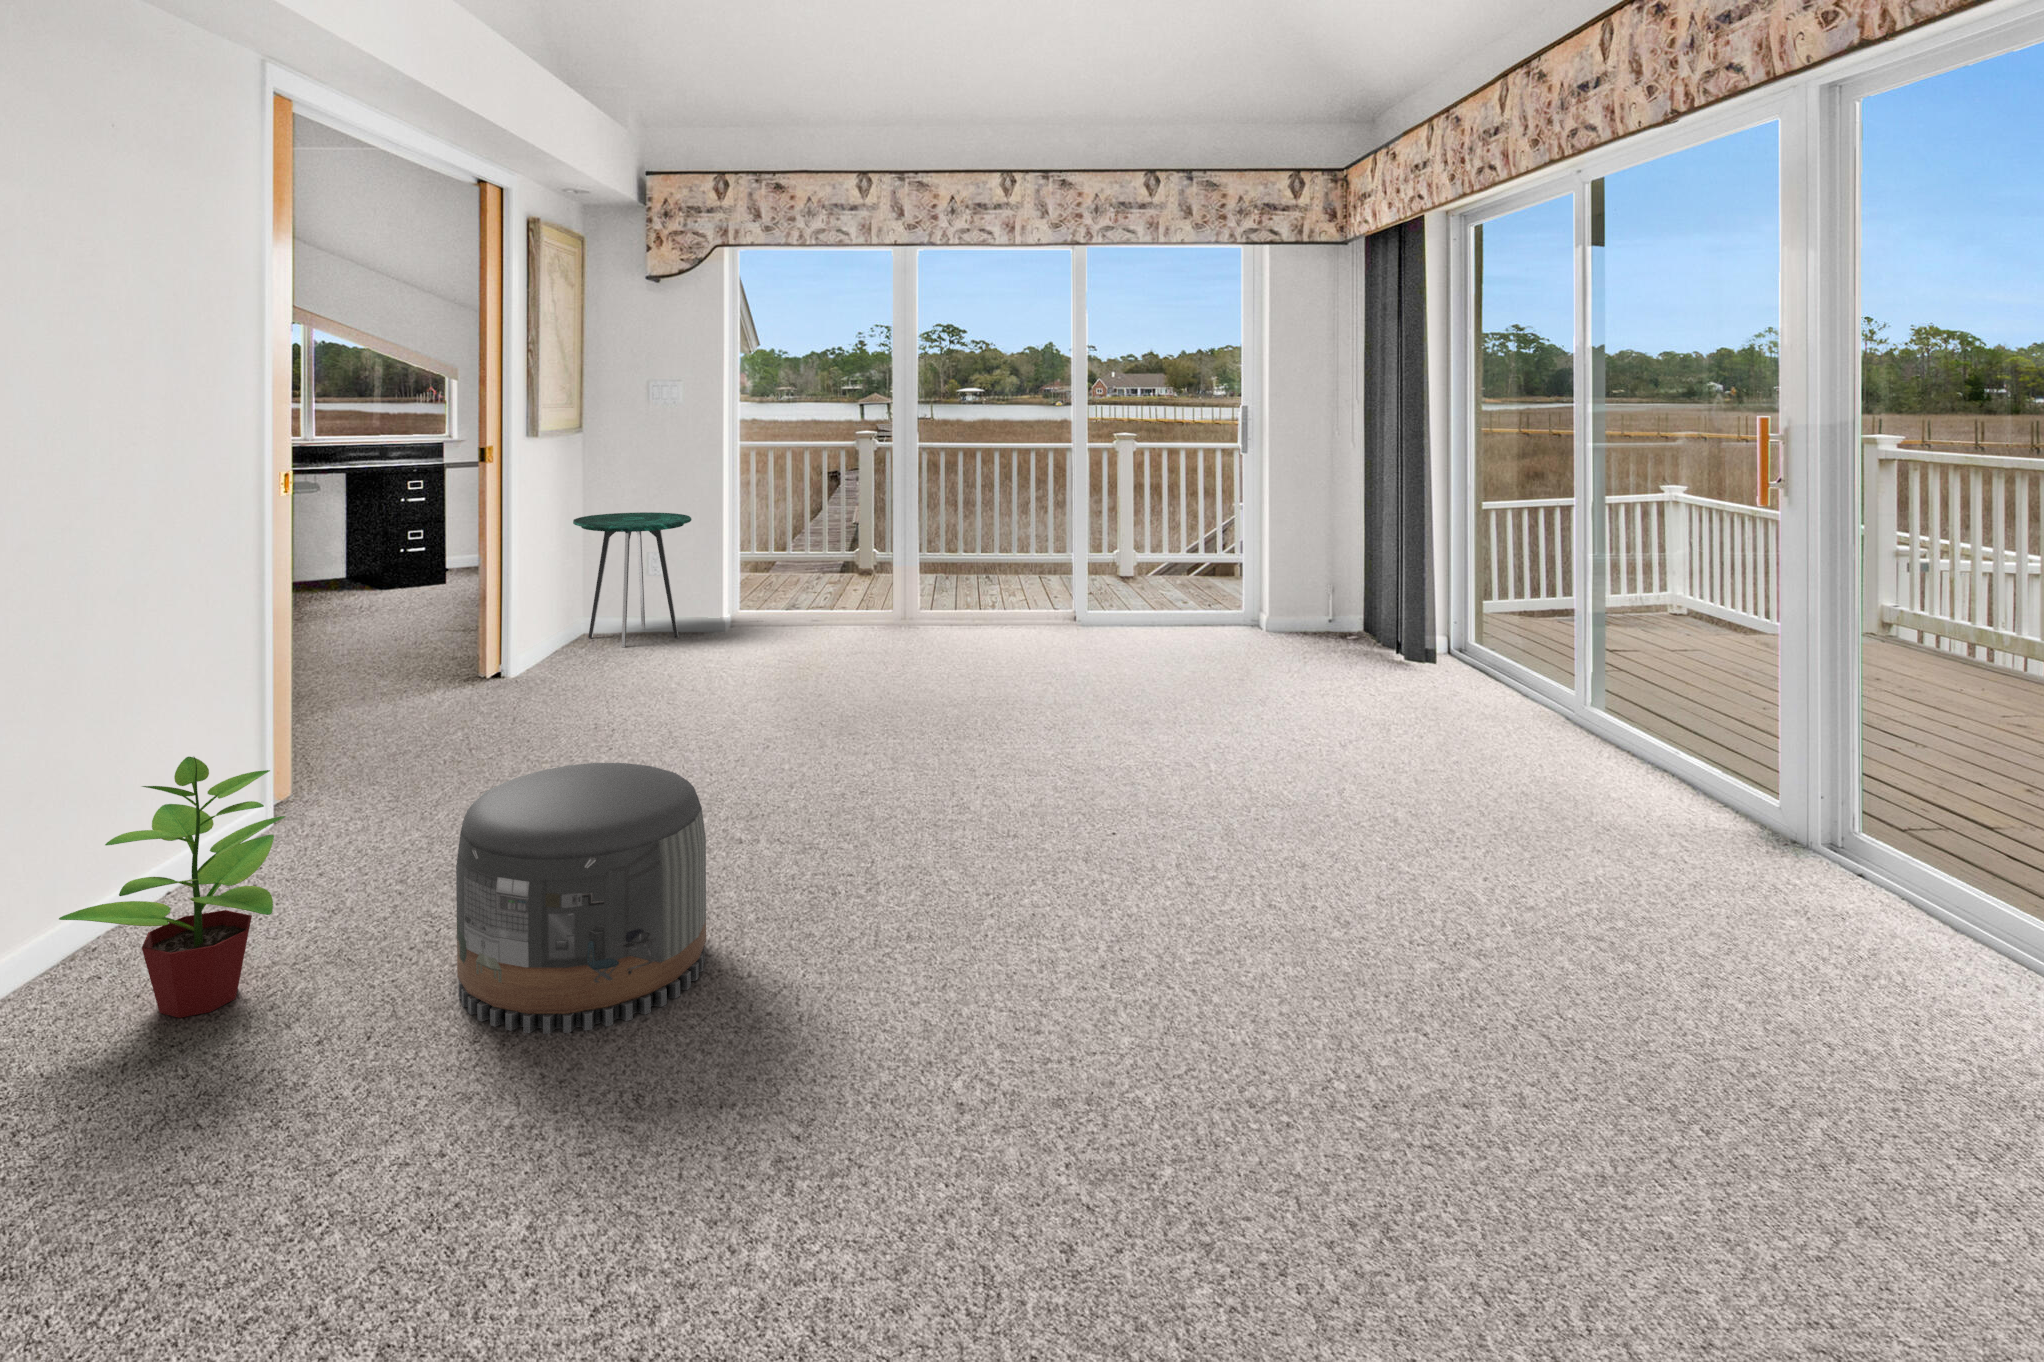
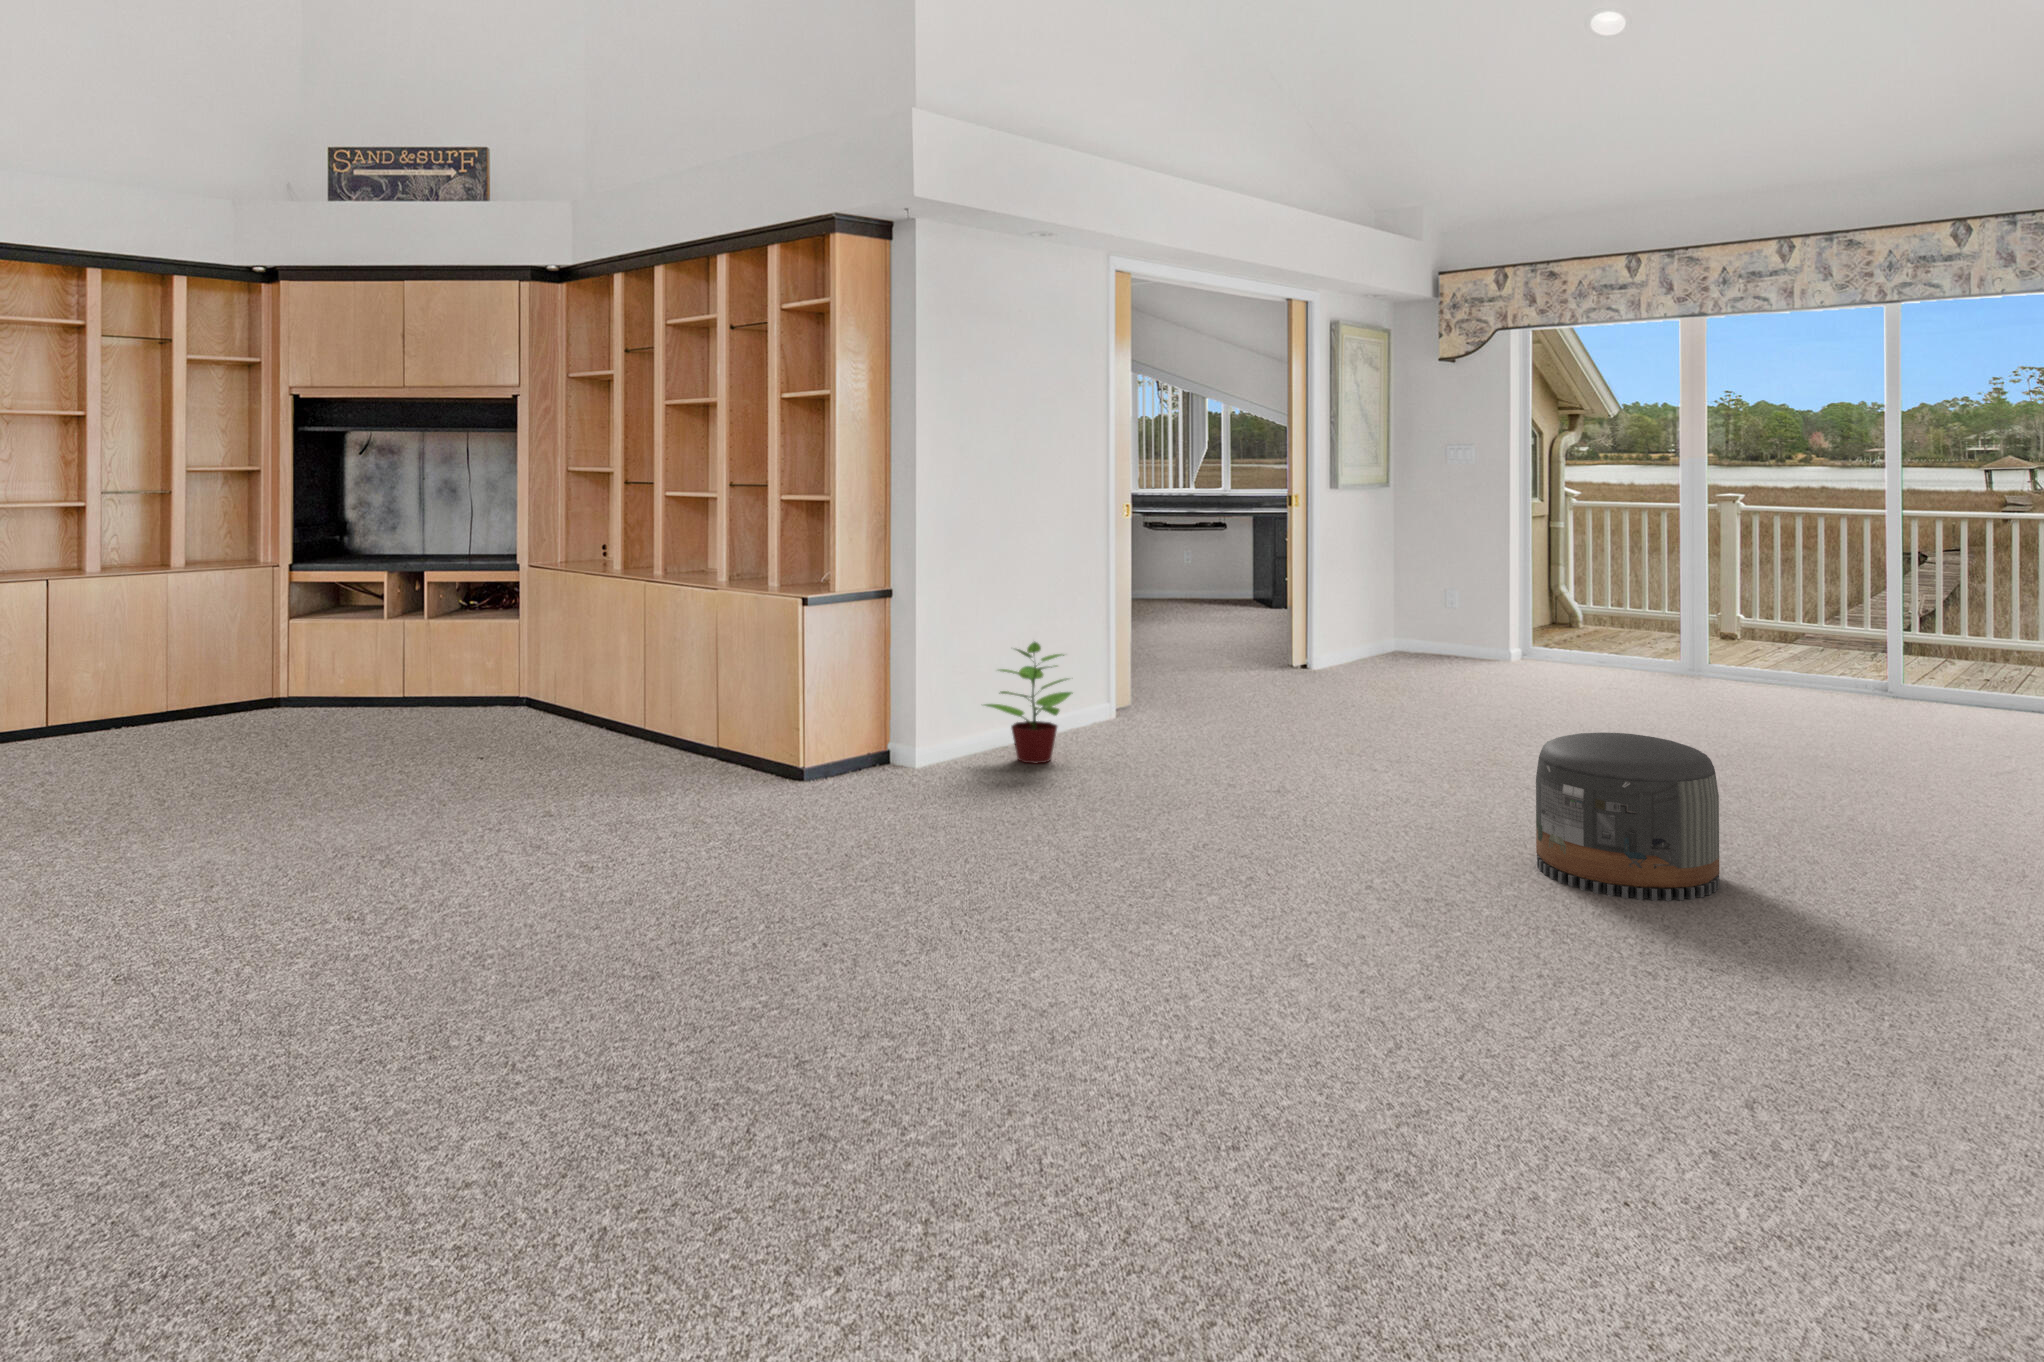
side table: present [573,512,692,647] -> none [1368,559,1468,667]
pouf: present [456,763,706,1033] -> present [1536,733,1720,901]

